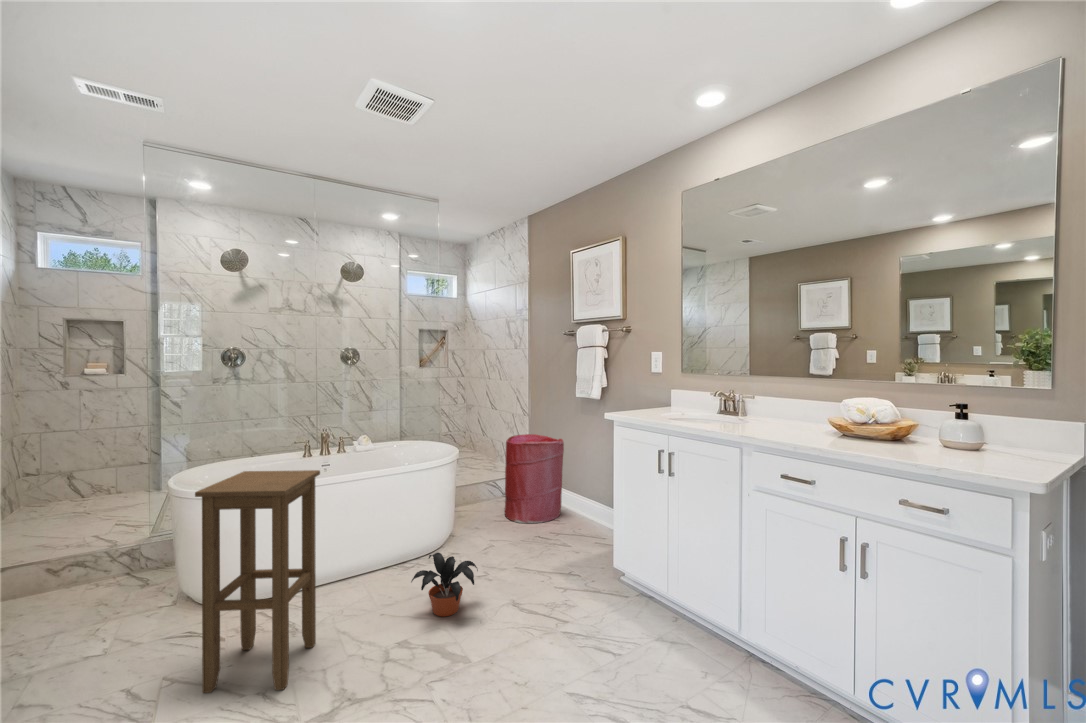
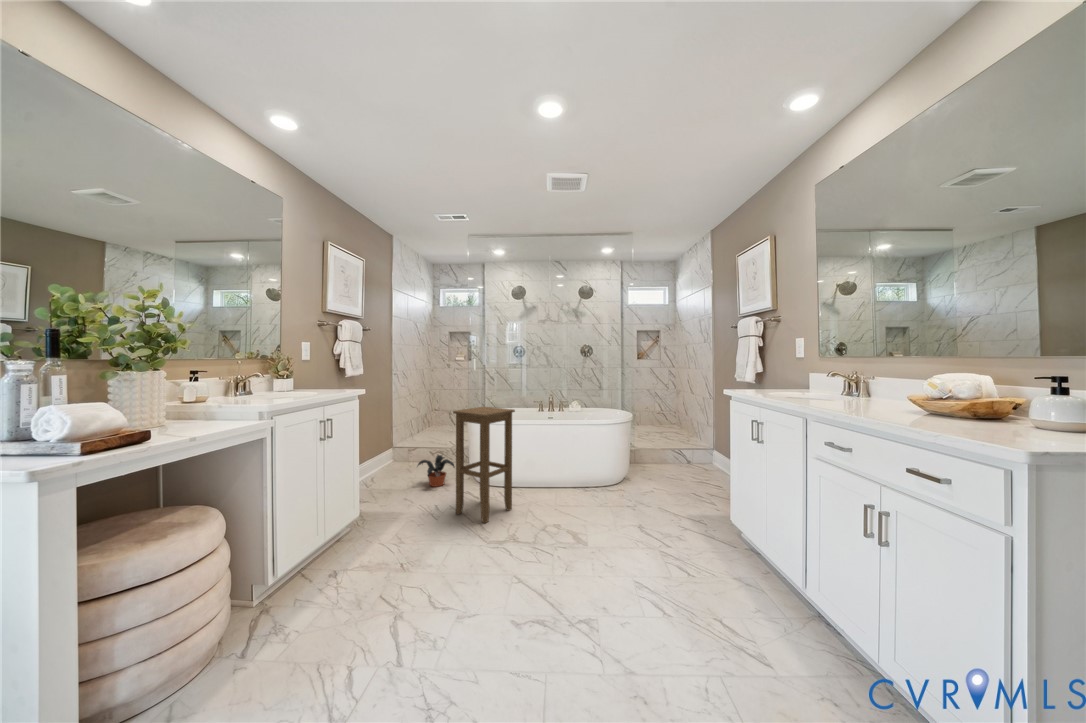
laundry hamper: present [505,434,564,523] -> none [677,411,732,484]
potted plant: present [411,553,478,616] -> present [418,455,454,487]

